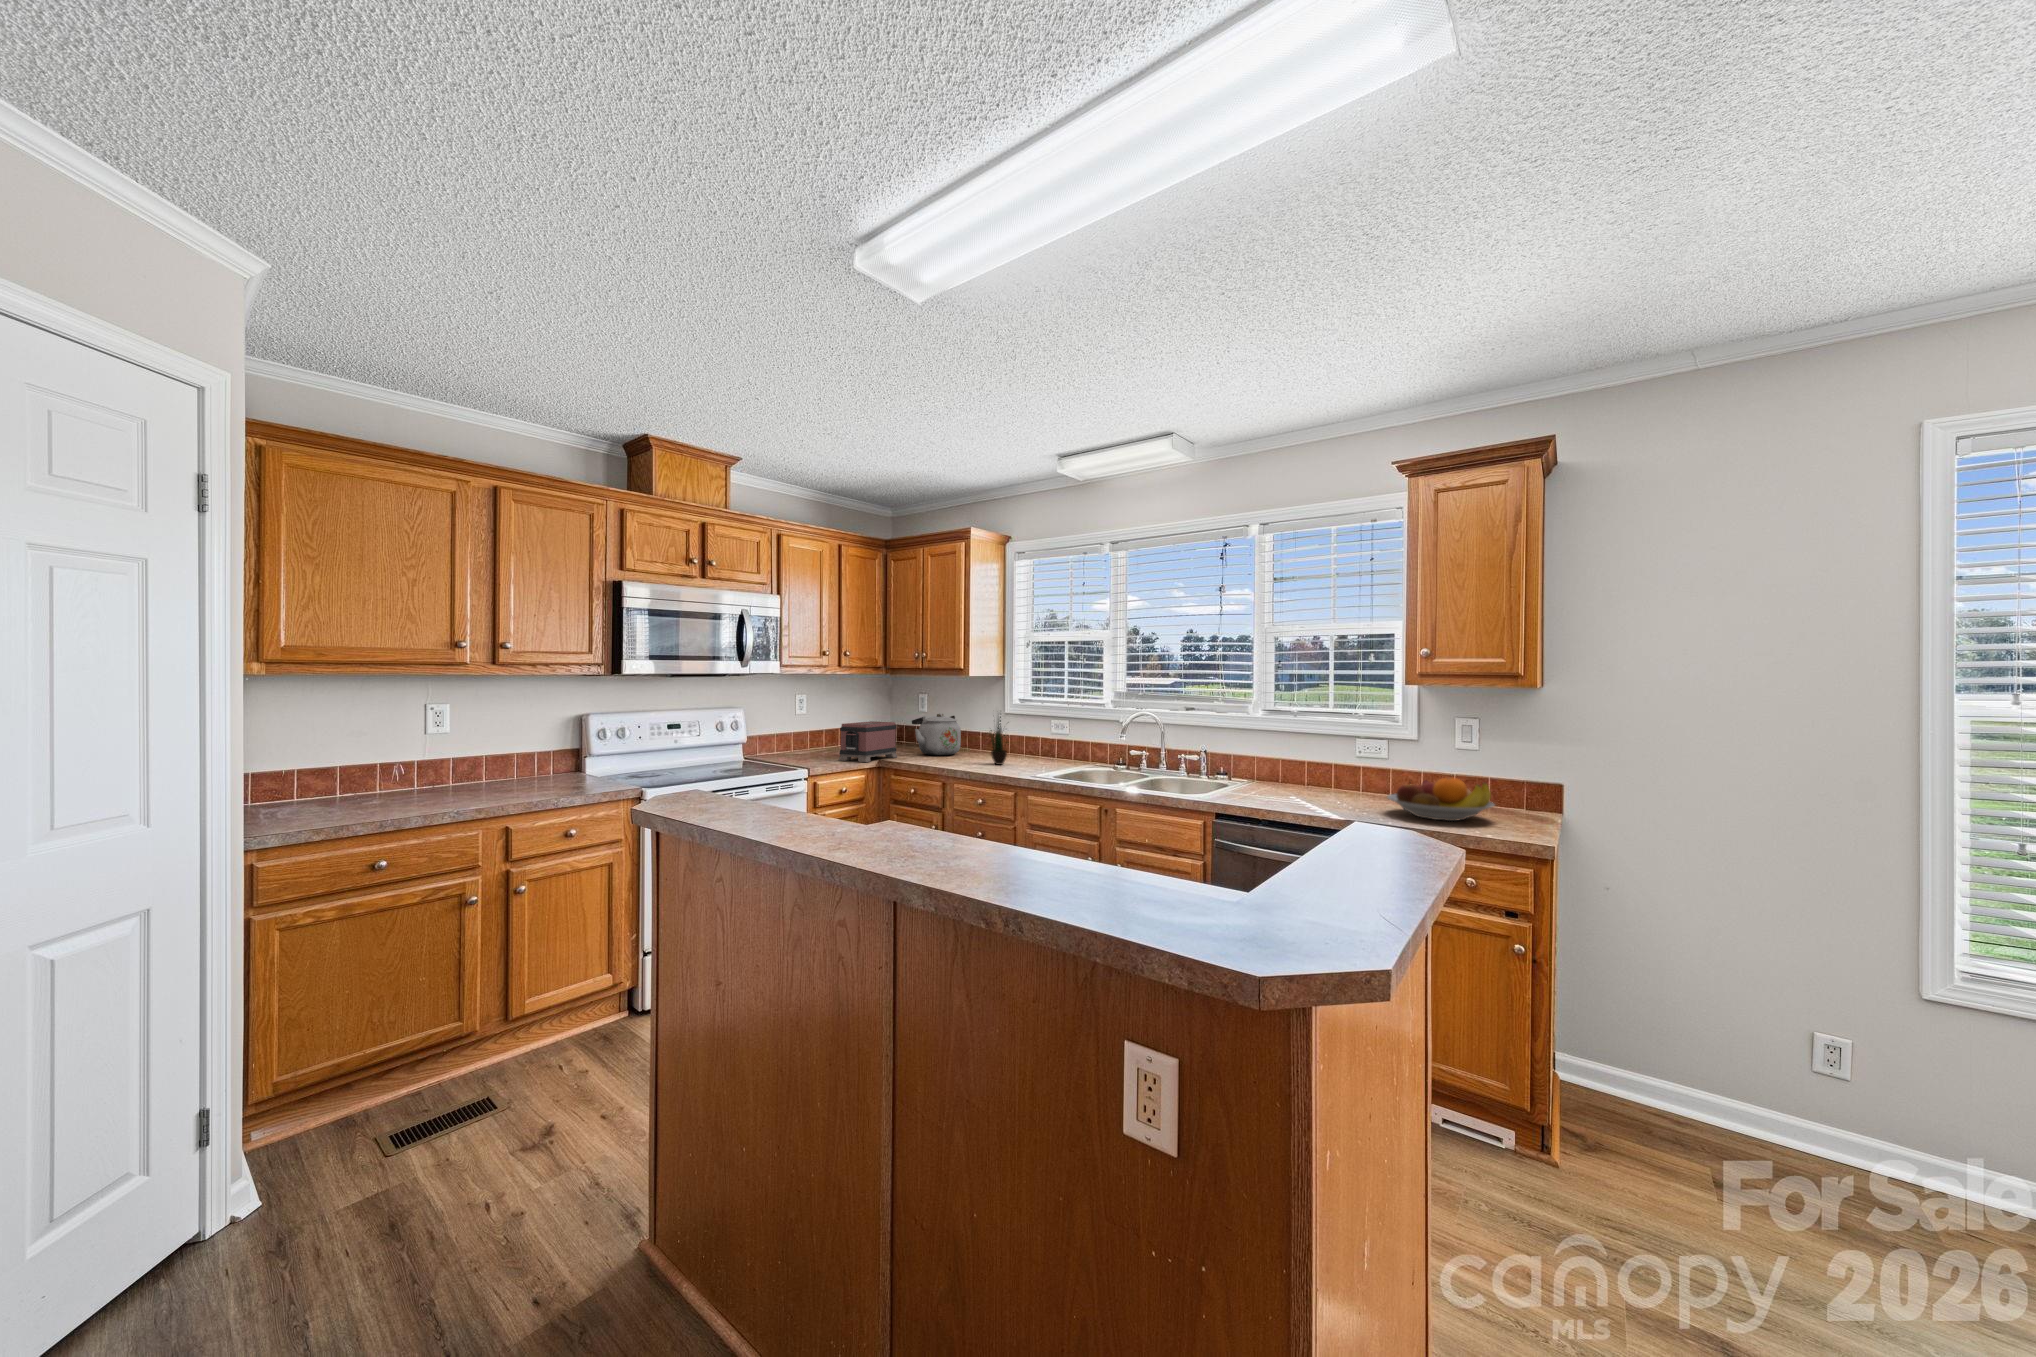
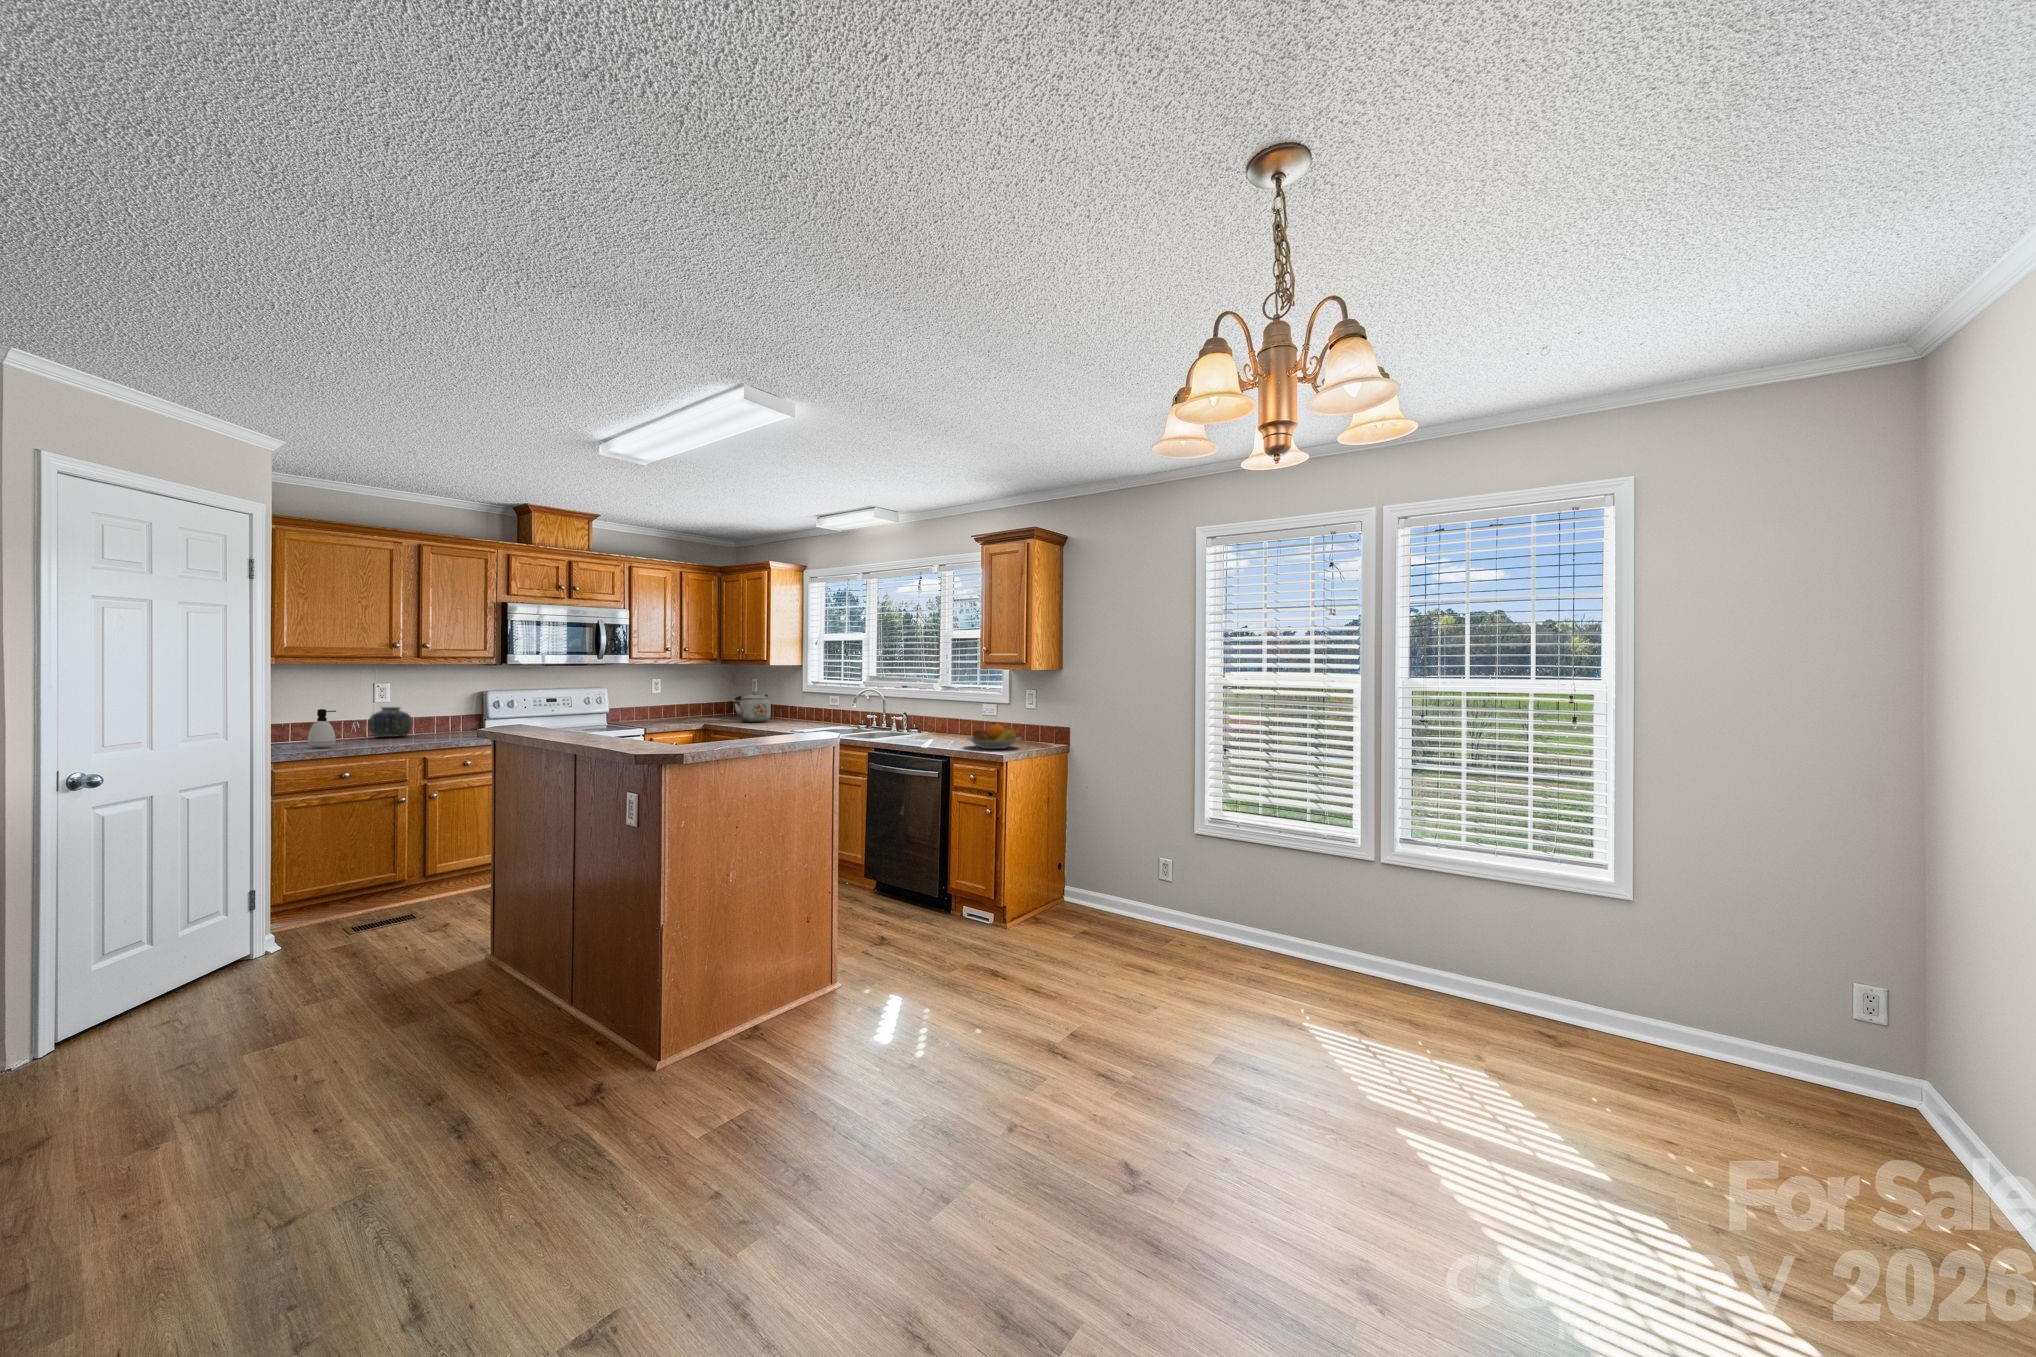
potted plant: present [991,716,1007,765] -> none [771,683,796,727]
toaster: present [839,721,897,762] -> none [674,698,721,726]
vase: none [418,741,483,789] -> present [368,707,412,737]
soap dispenser: none [319,751,367,817] -> present [308,709,336,748]

